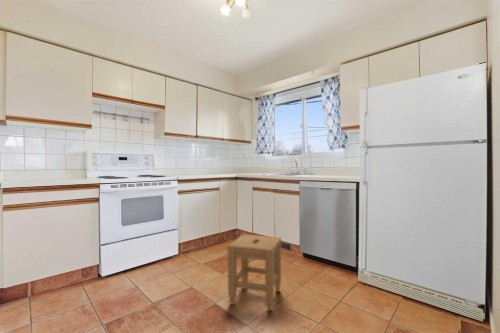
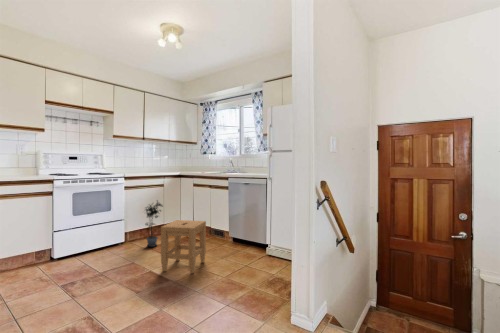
potted plant: none [198,207,221,263] -> present [146,201,163,247]

